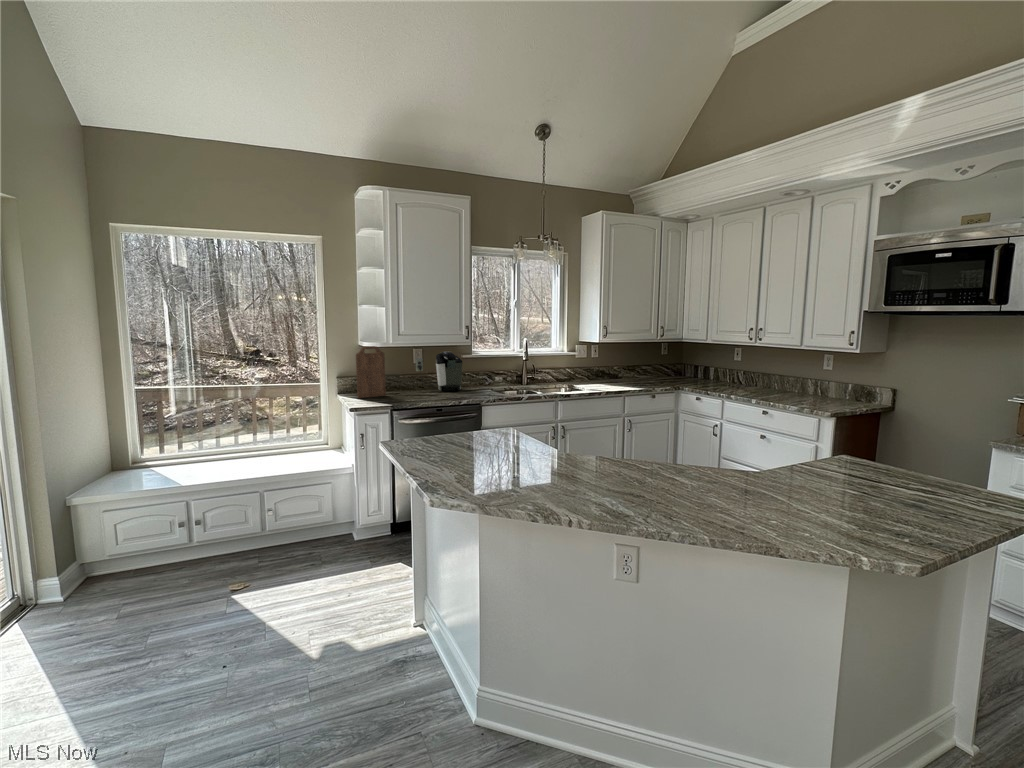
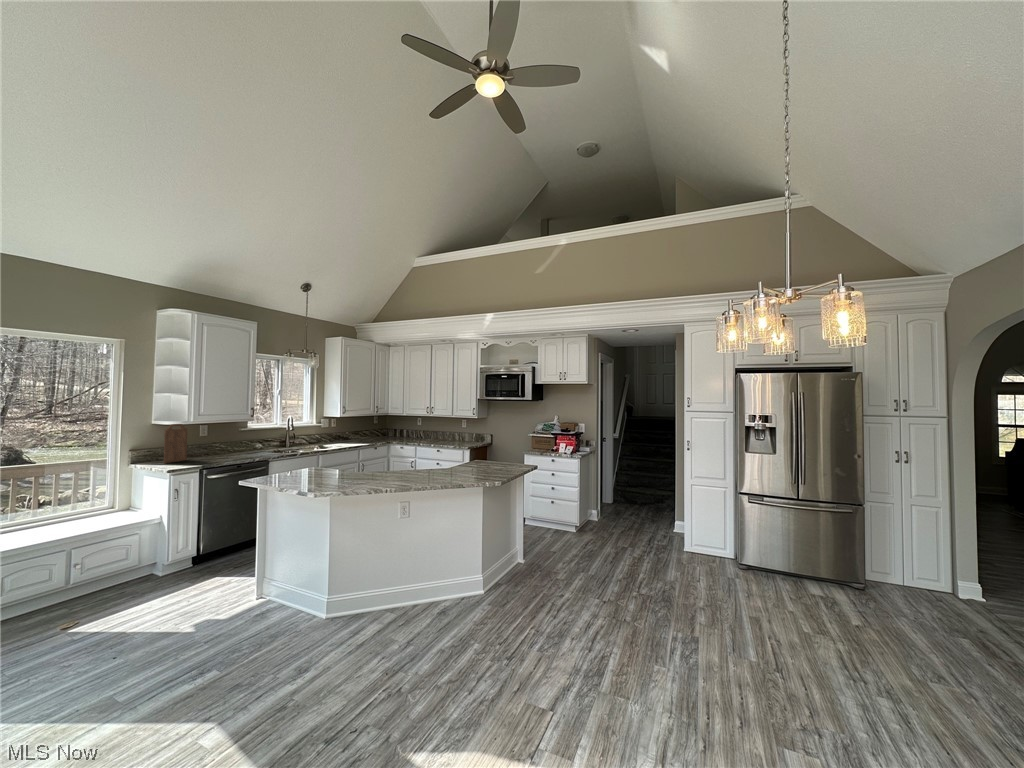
coffee maker: present [416,351,462,391] -> none [206,426,245,454]

